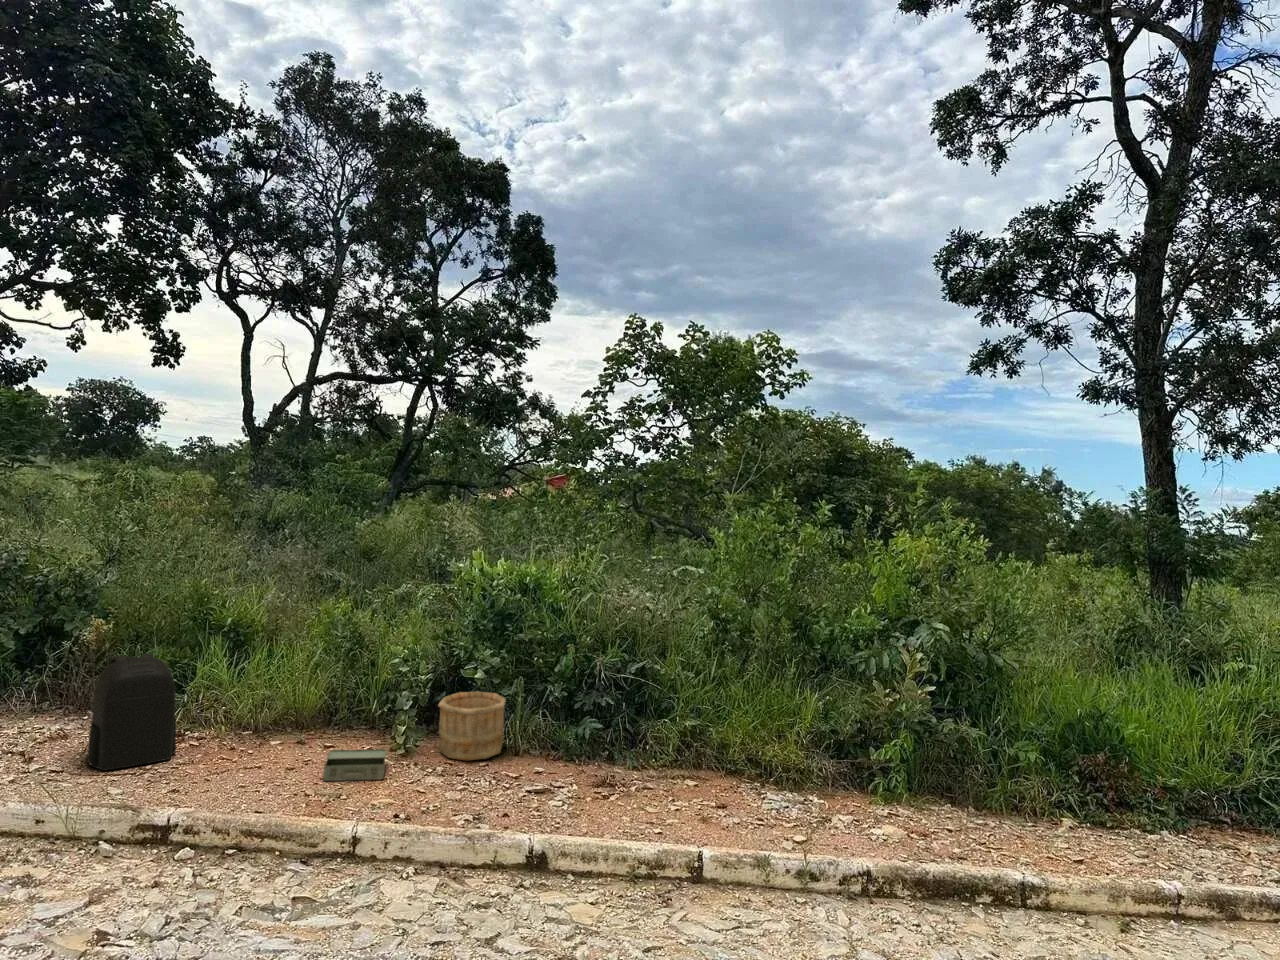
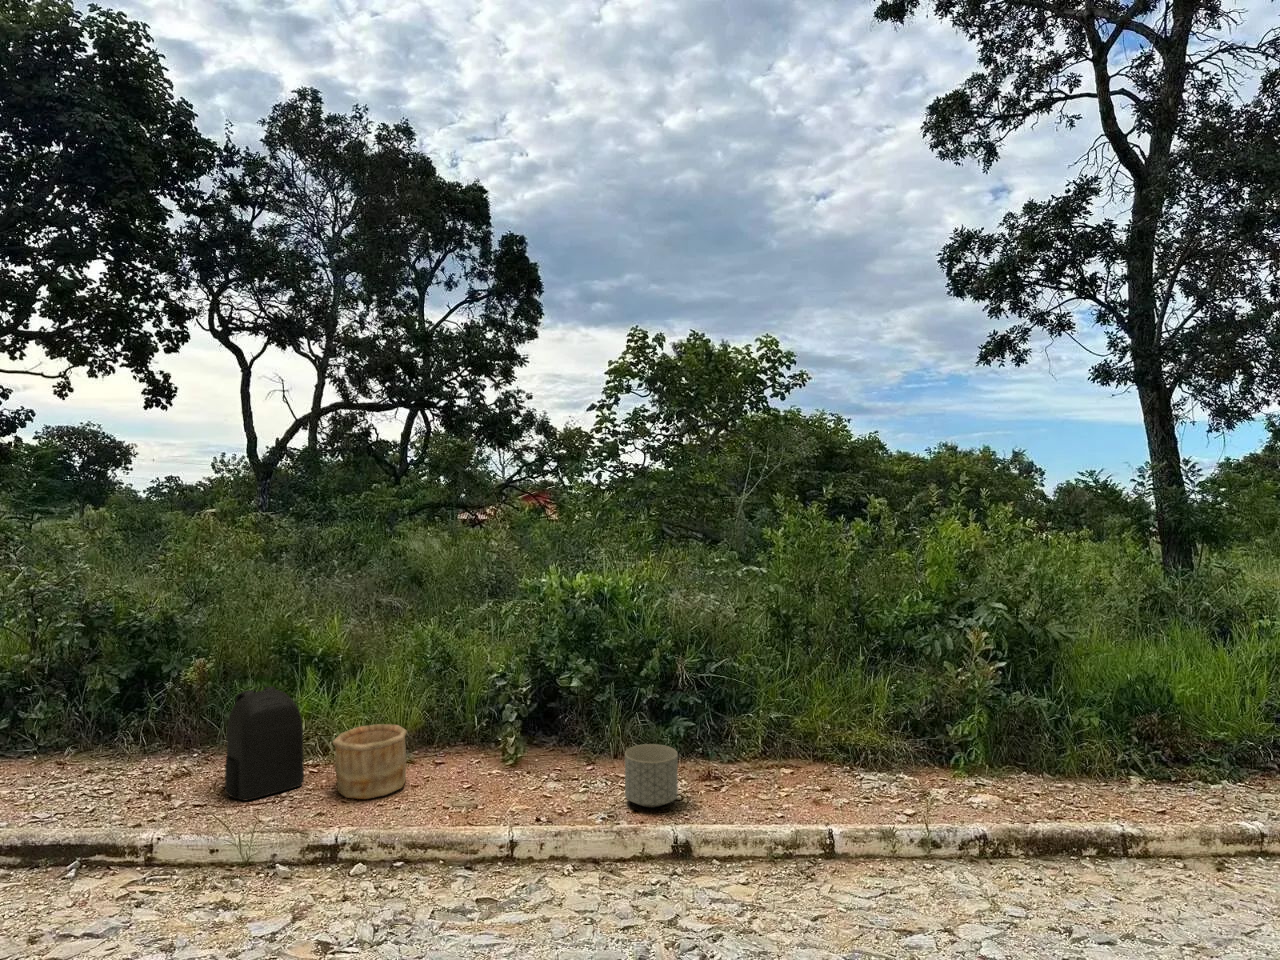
wooden bucket: present [438,691,506,761] -> present [333,724,407,799]
planter: none [498,744,557,812] -> present [625,744,678,808]
toolbox: present [324,749,387,781] -> none [452,761,509,794]

